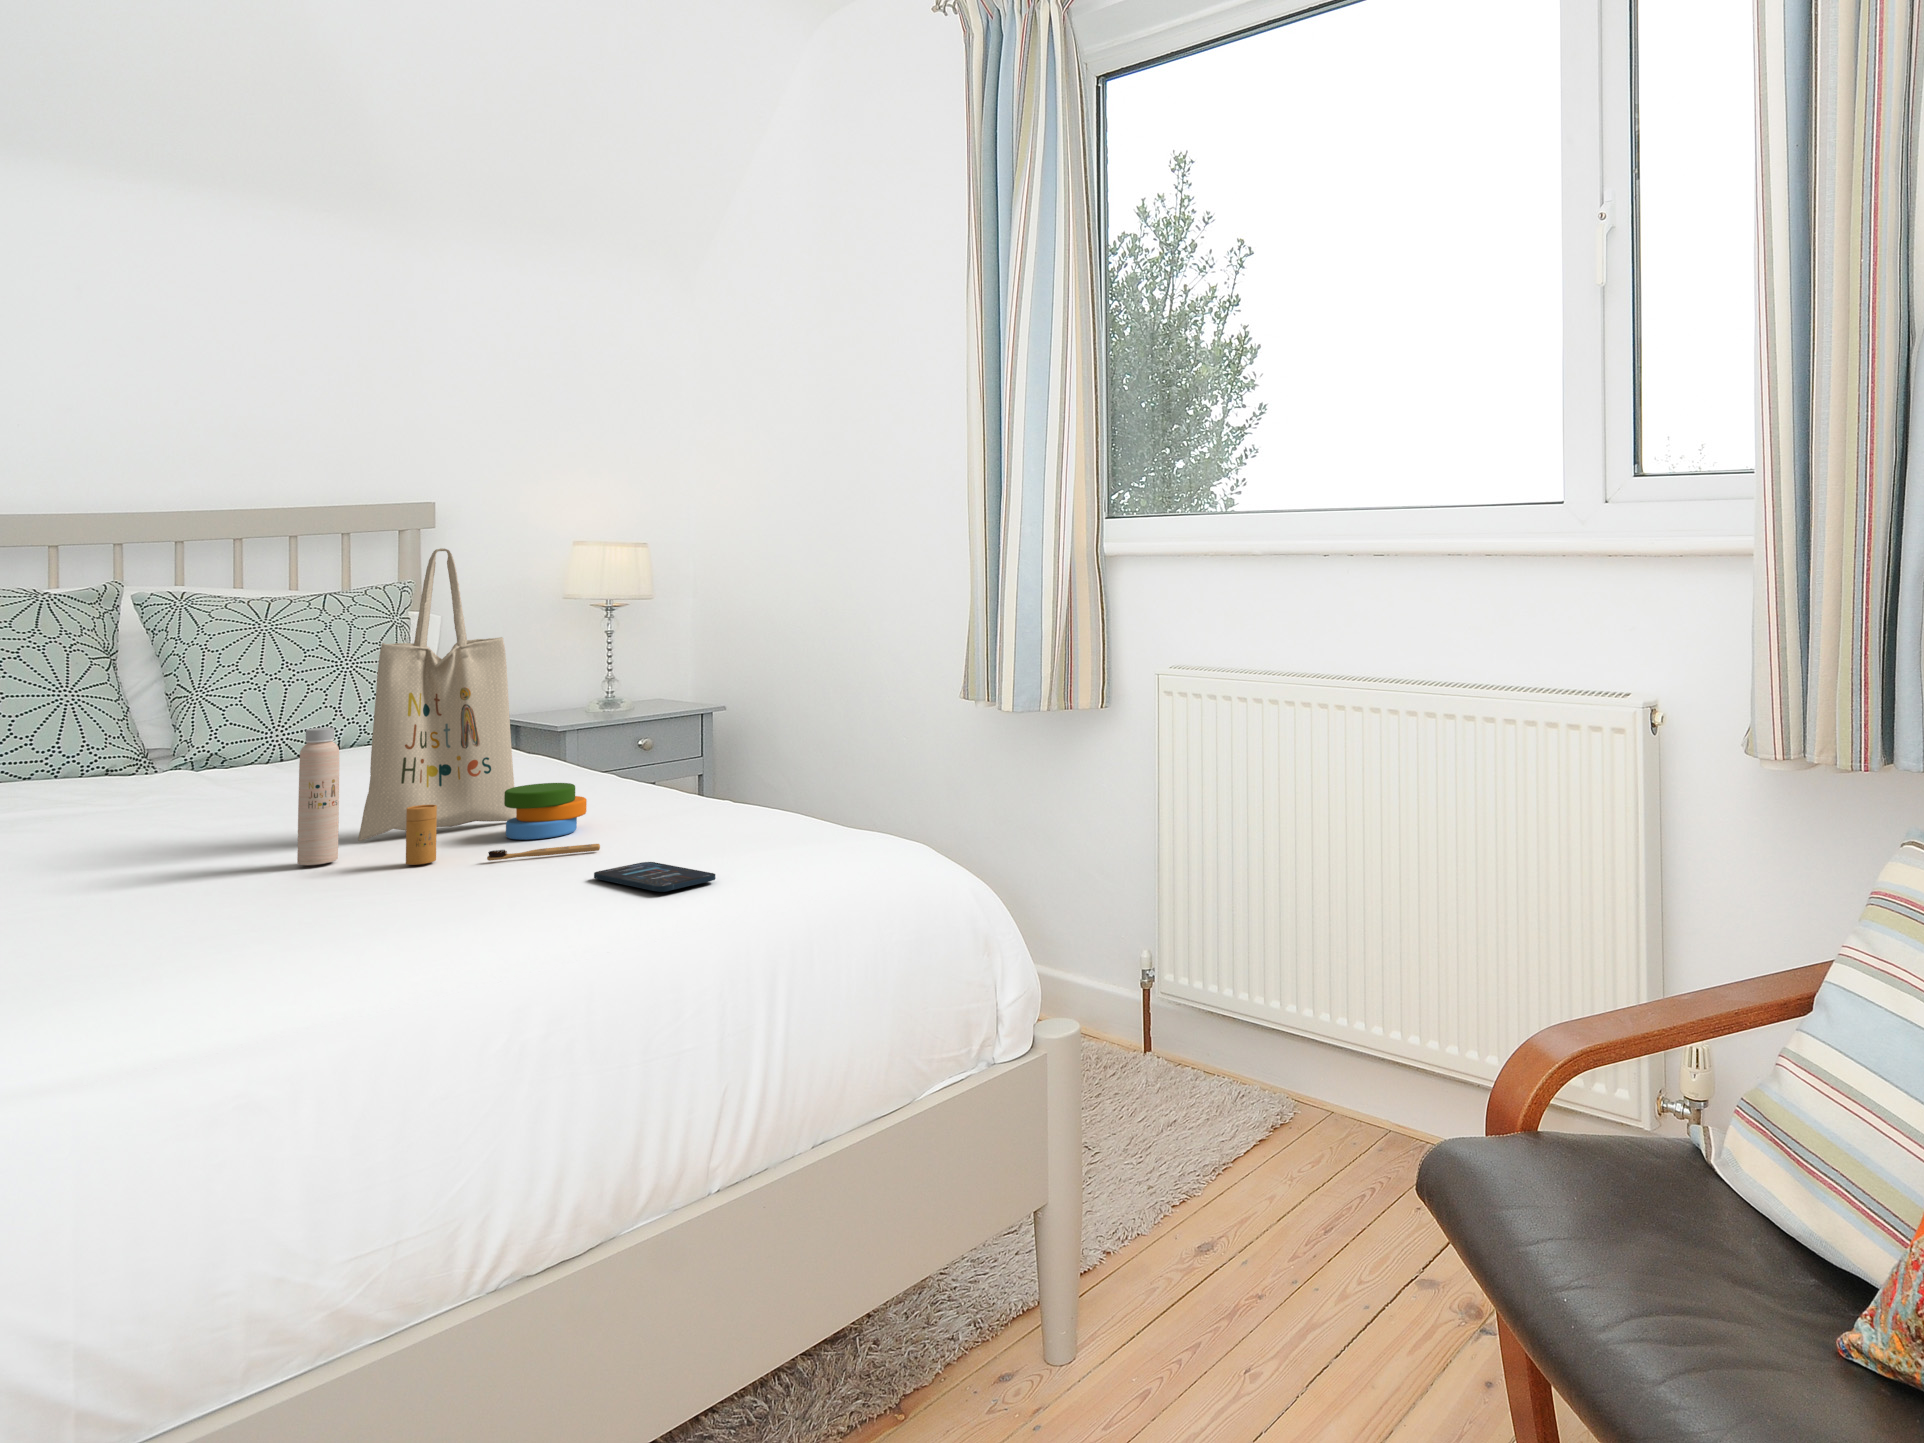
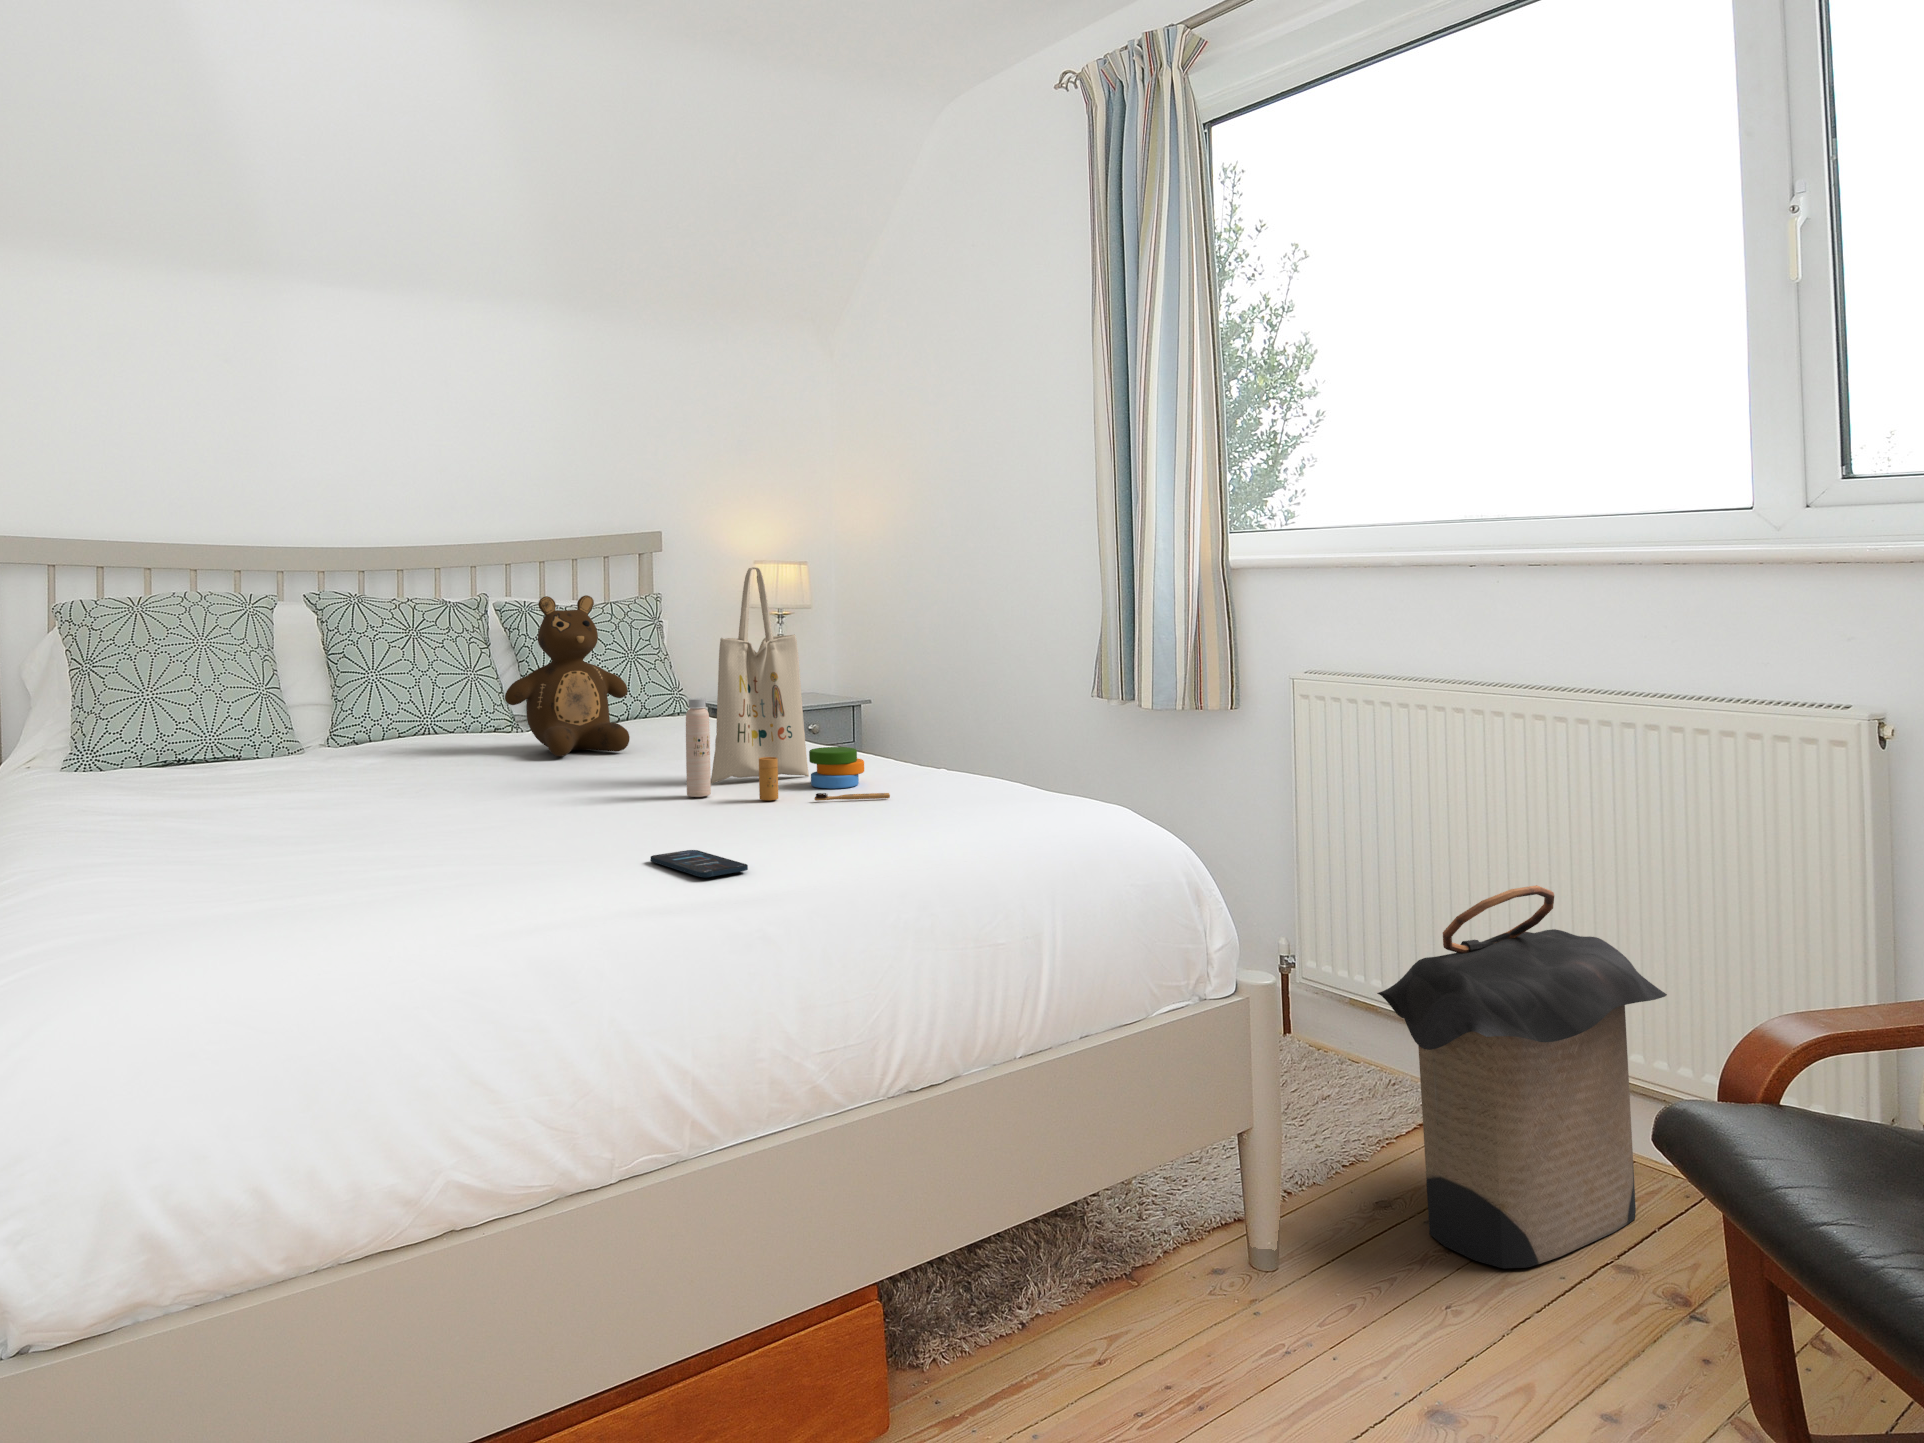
teddy bear: none [82,585,303,808] -> present [505,595,630,756]
smartphone: present [594,862,715,892] -> present [651,850,748,878]
laundry hamper: none [1187,900,1471,1324] -> present [1377,885,1667,1268]

